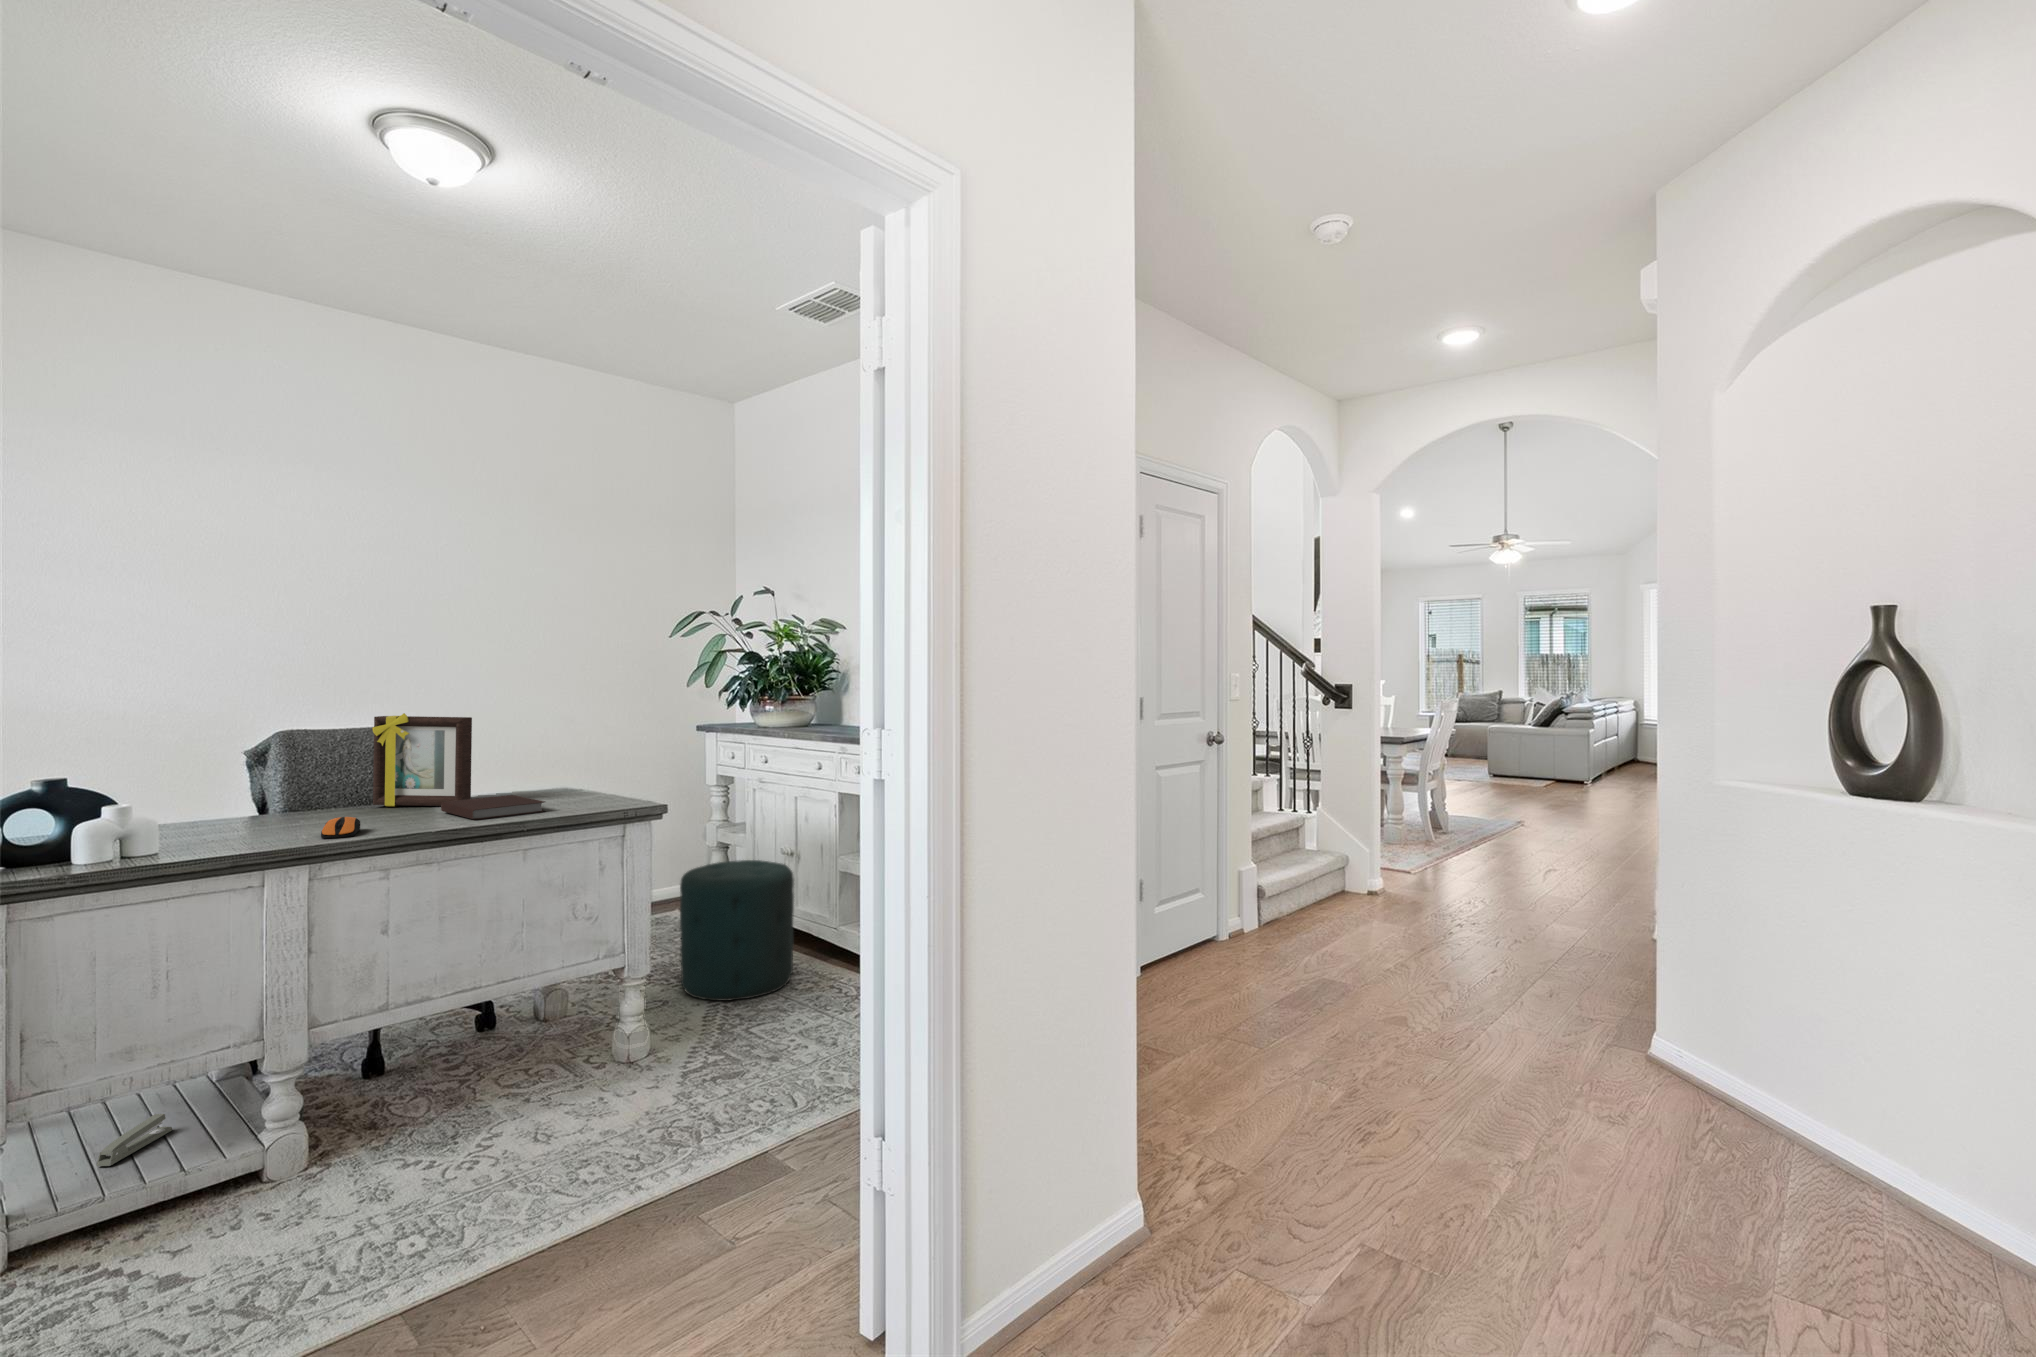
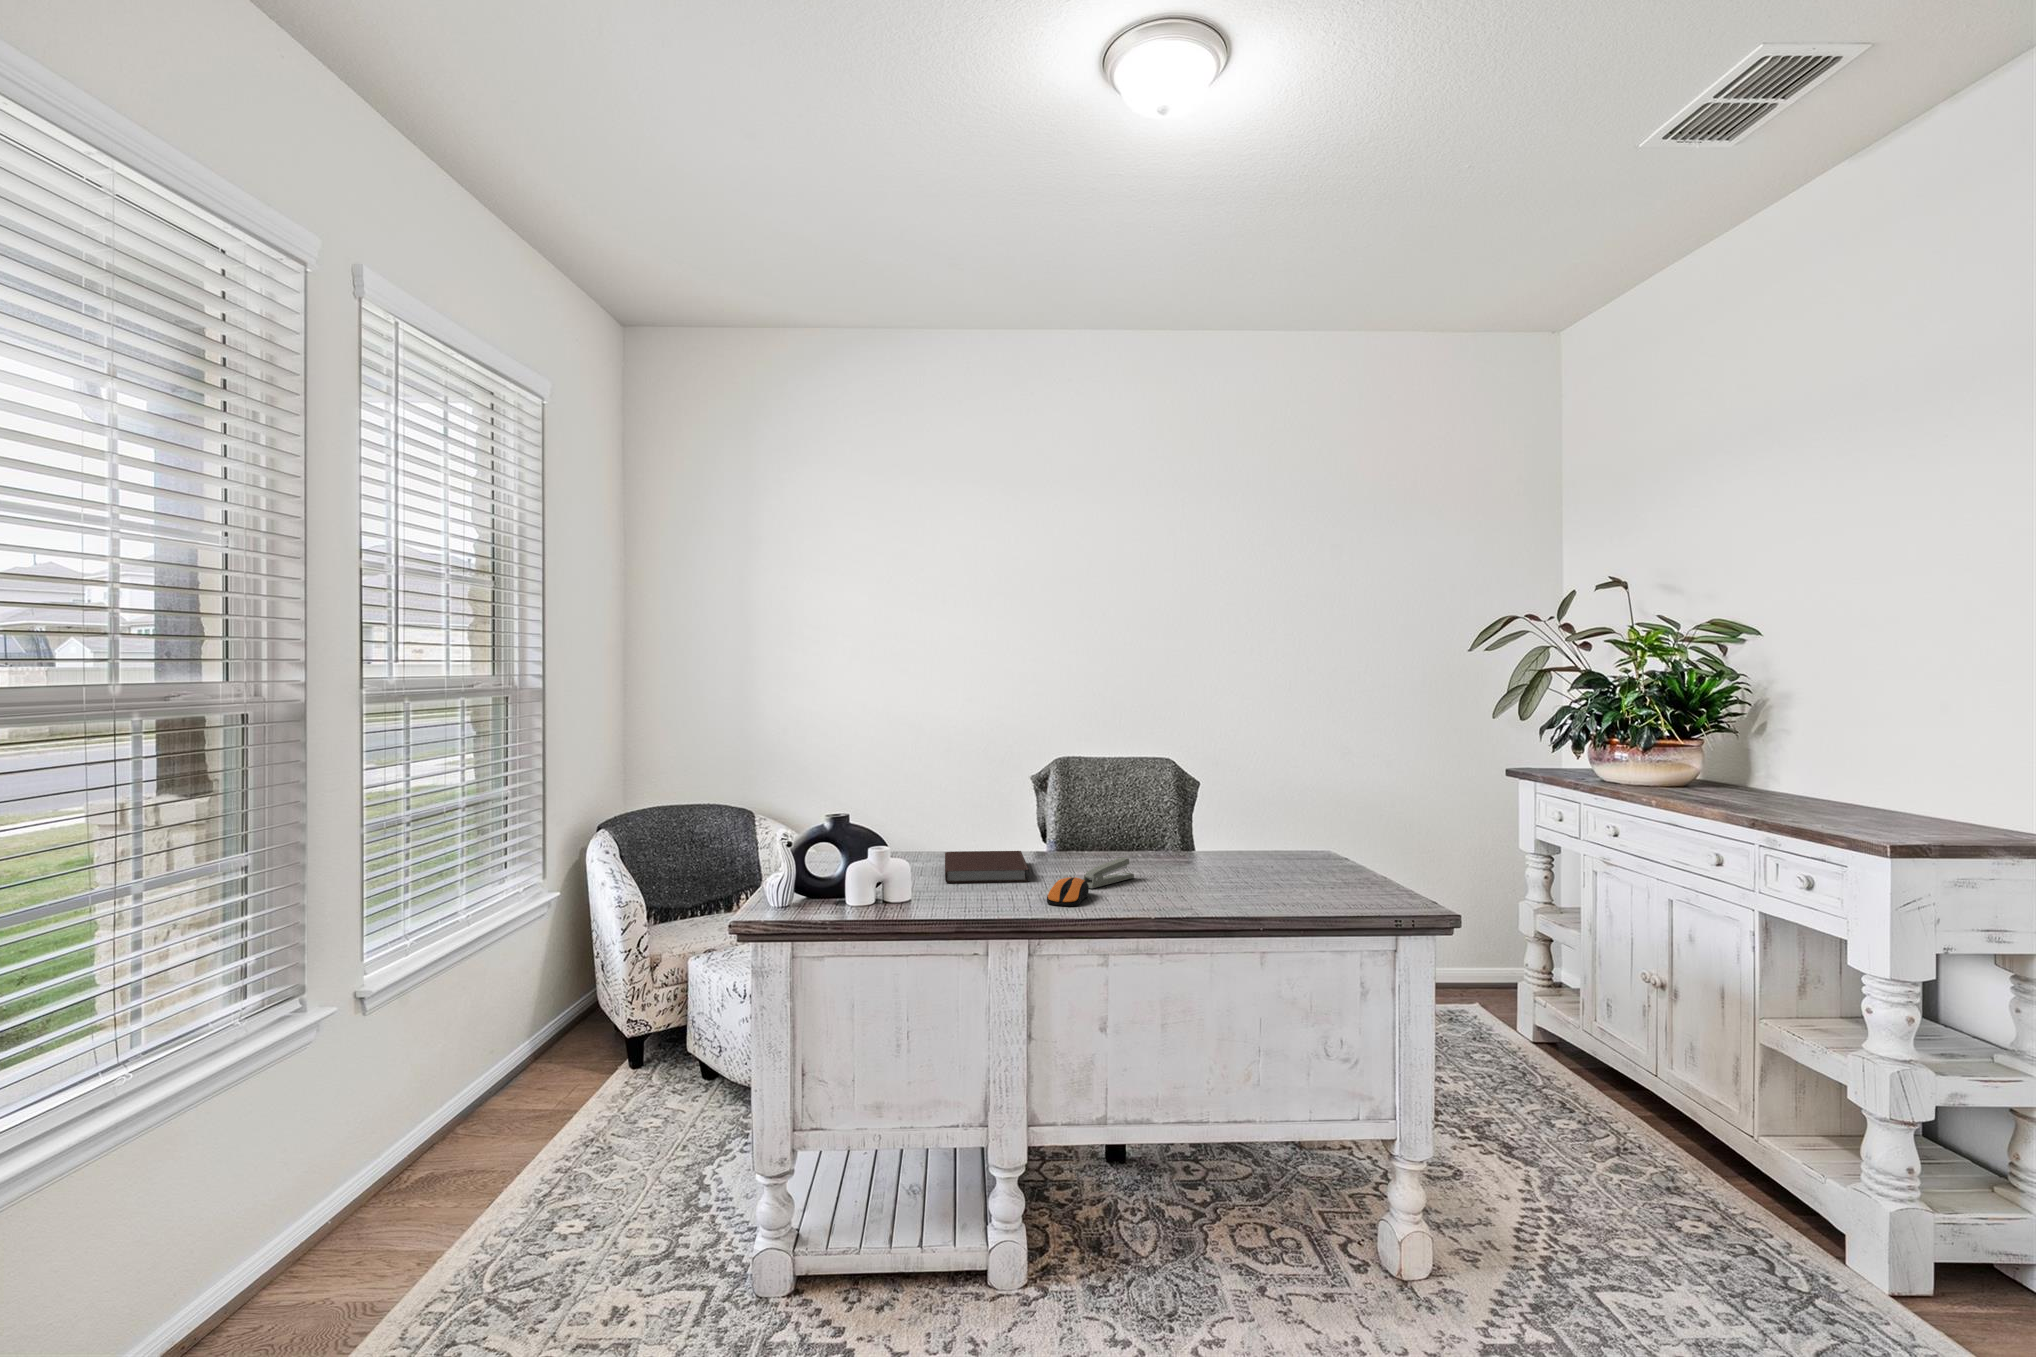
picture frame: present [372,713,472,806] -> none [1121,750,1219,868]
notebook: present [441,795,546,820] -> present [945,851,1029,883]
ottoman: present [680,860,794,1001] -> none [1482,981,1669,1214]
stapler: present [97,1114,172,1166] -> present [1083,857,1134,888]

